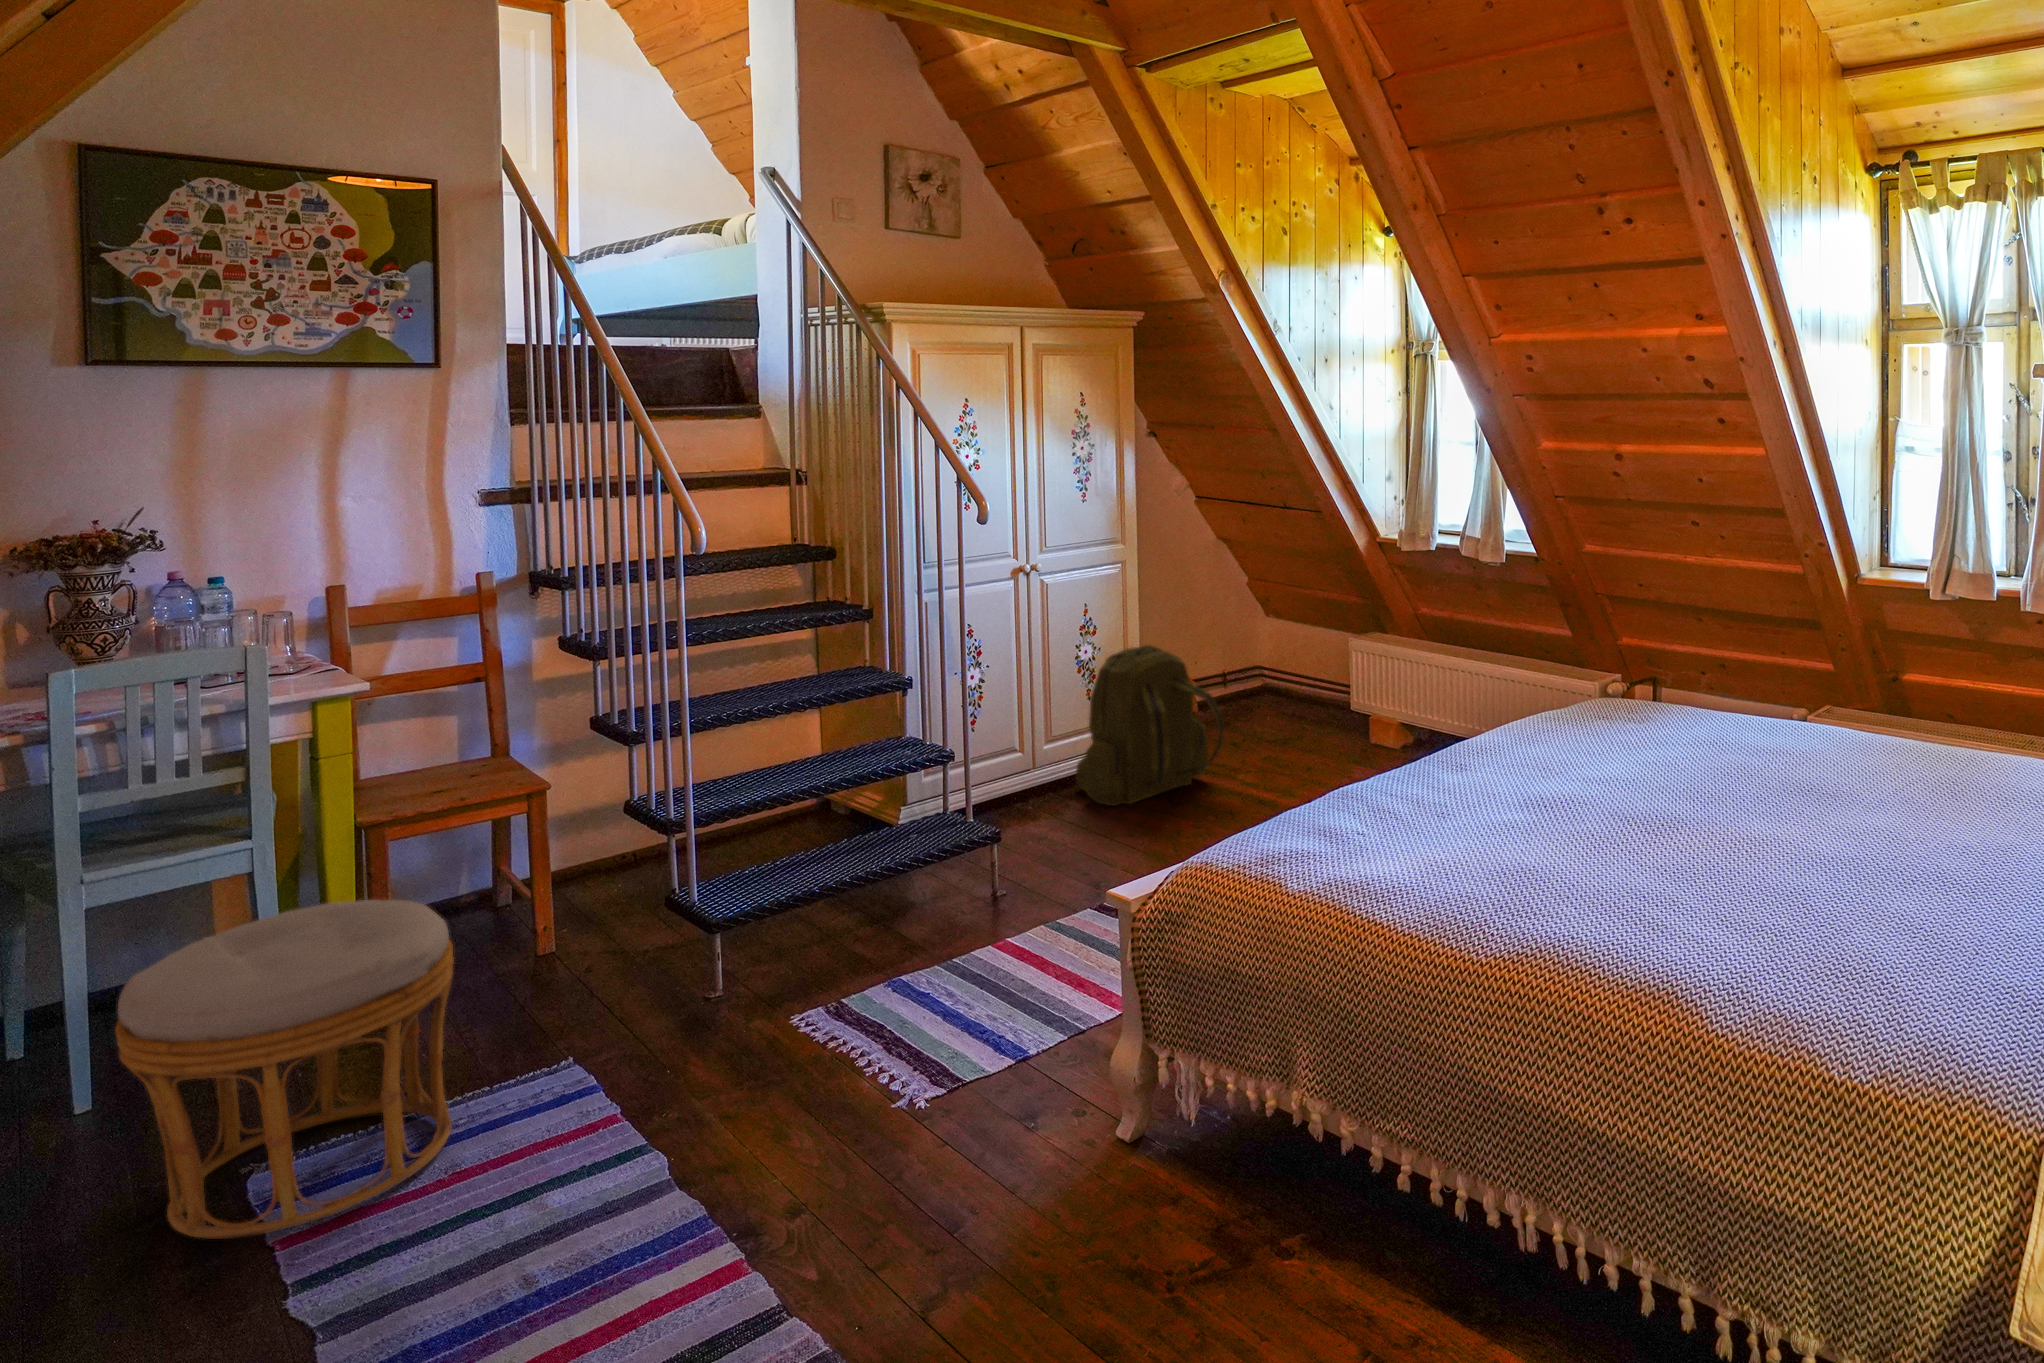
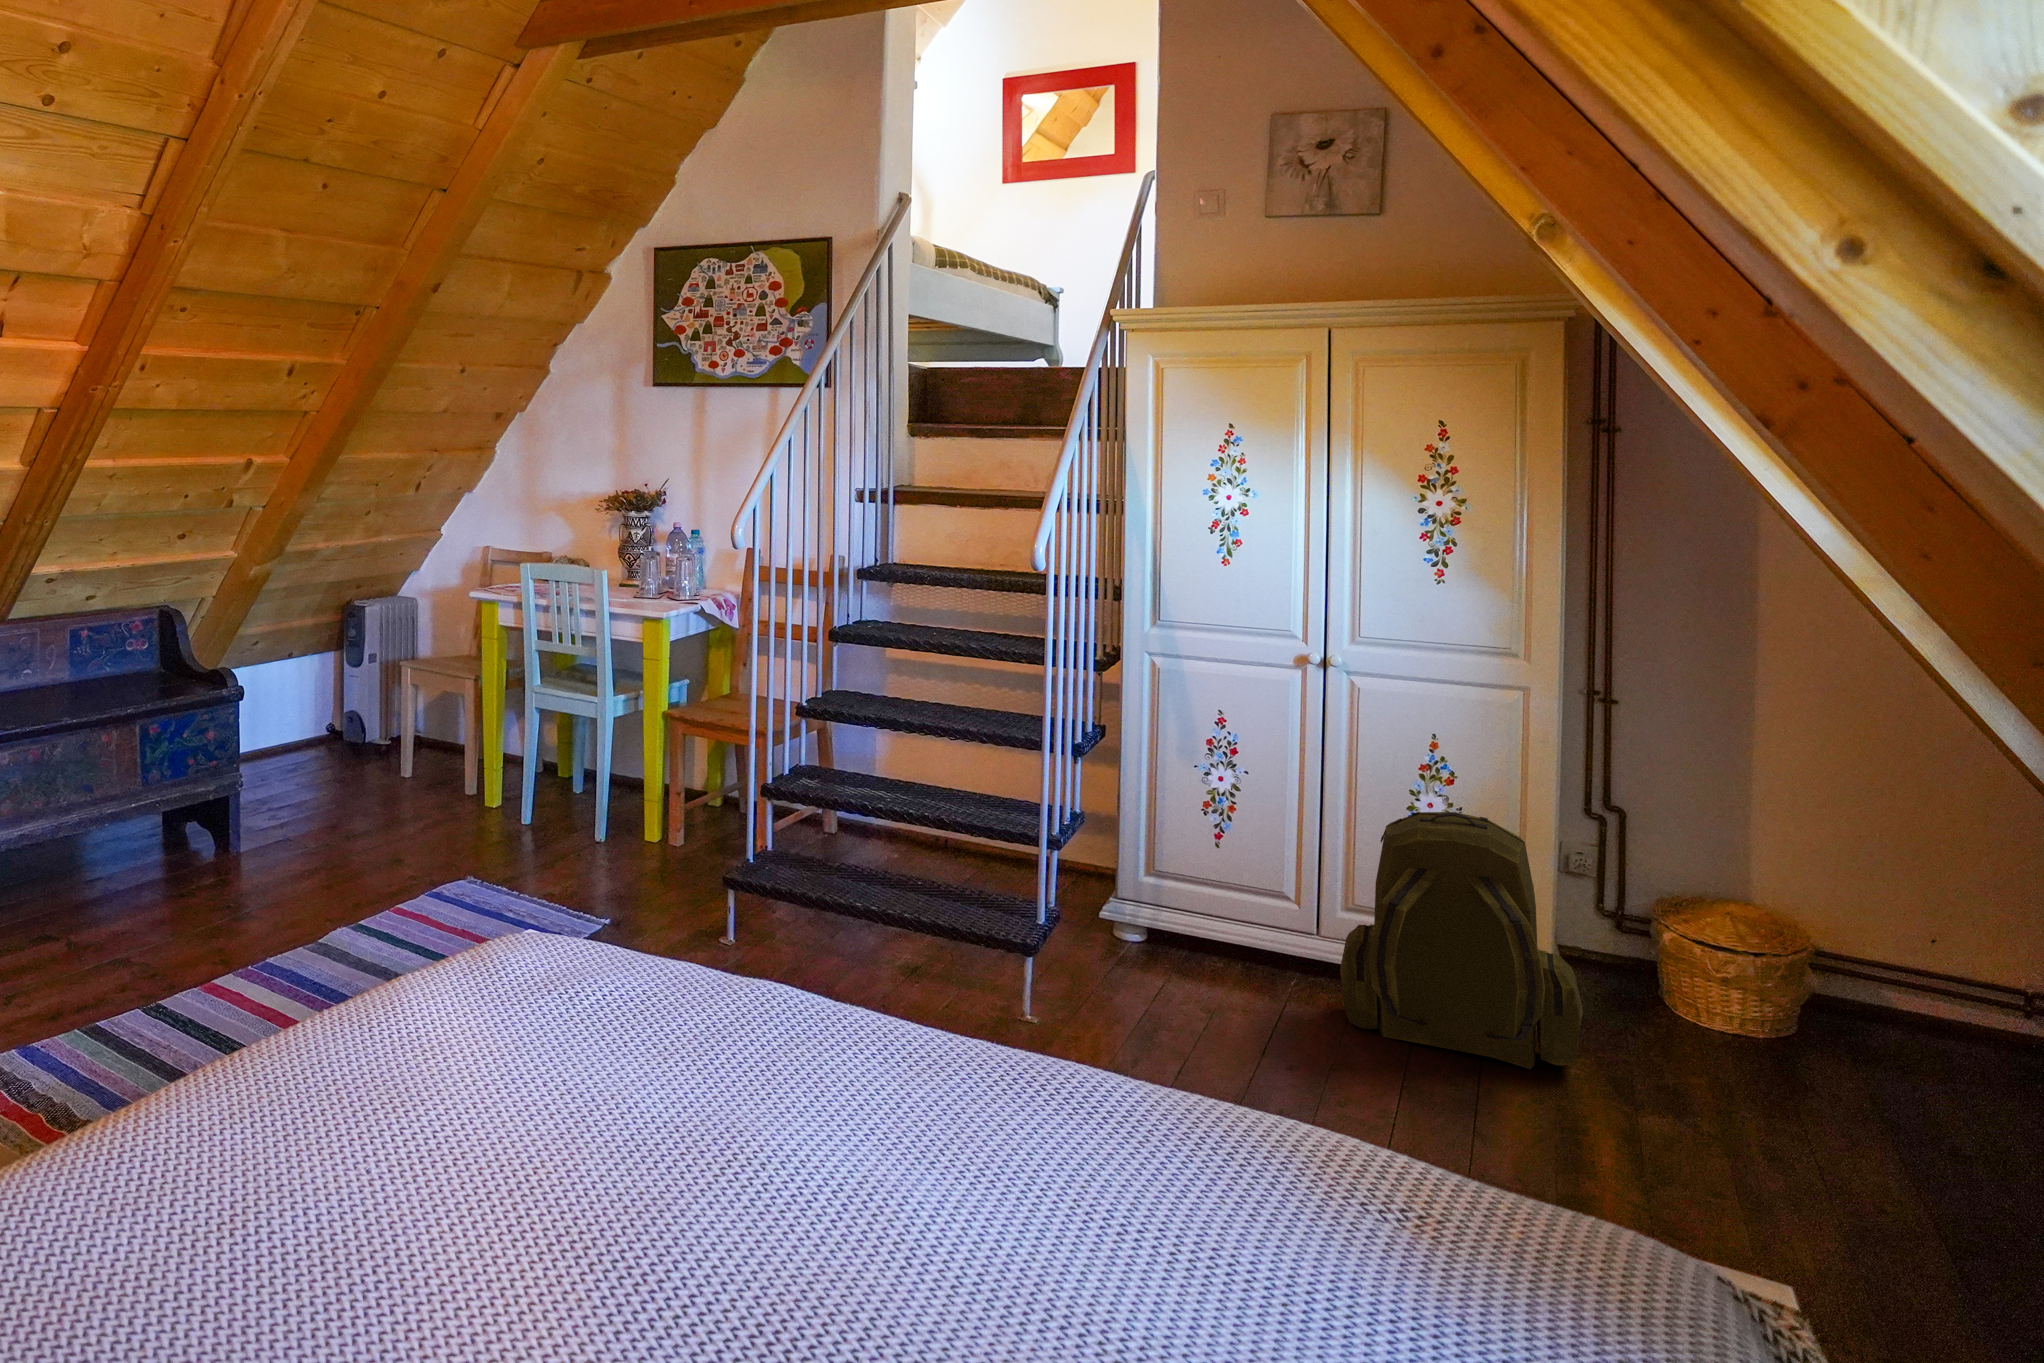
ottoman: present [115,900,454,1239] -> none [352,727,521,916]

